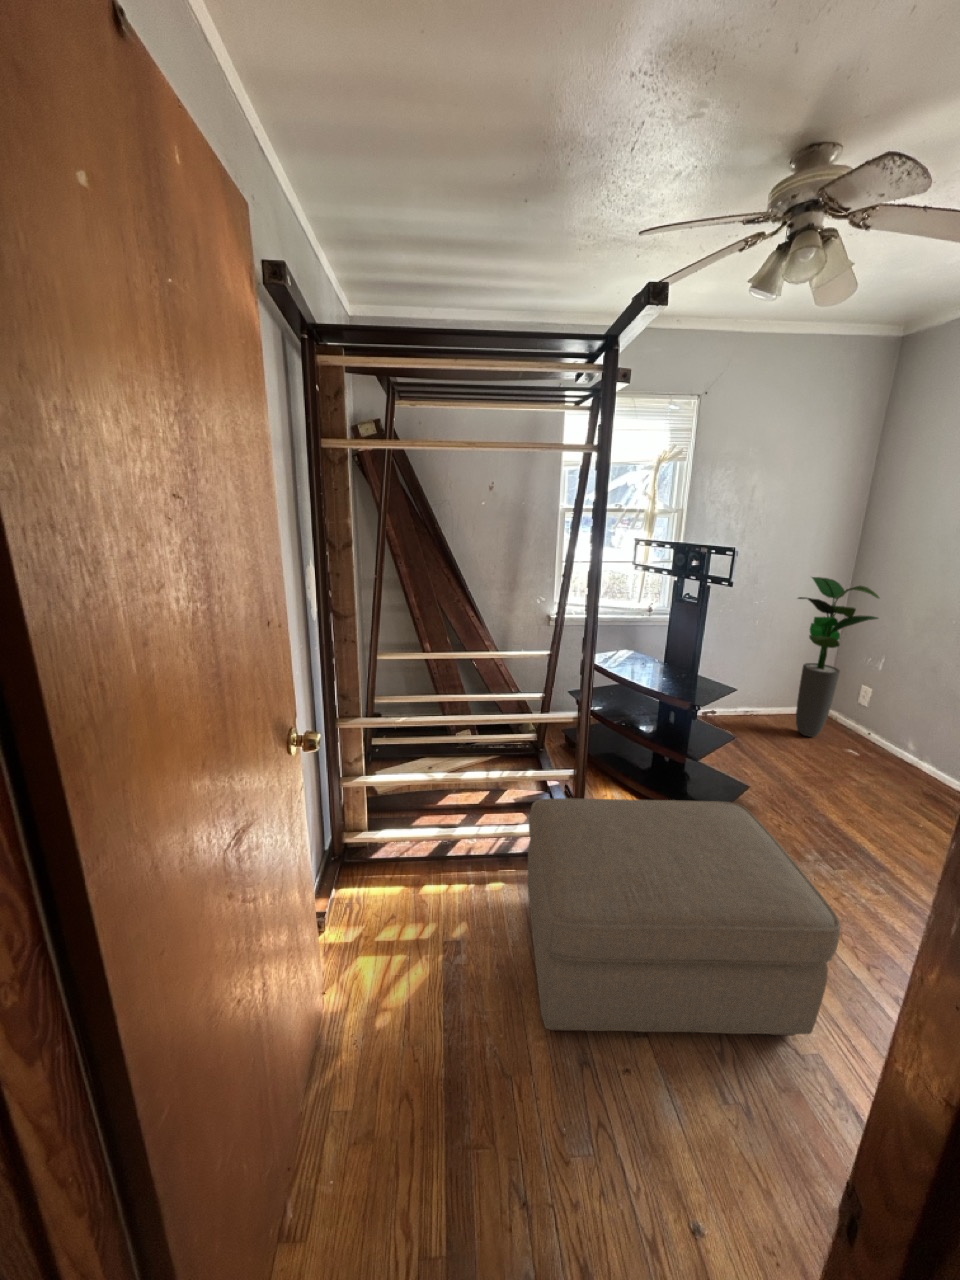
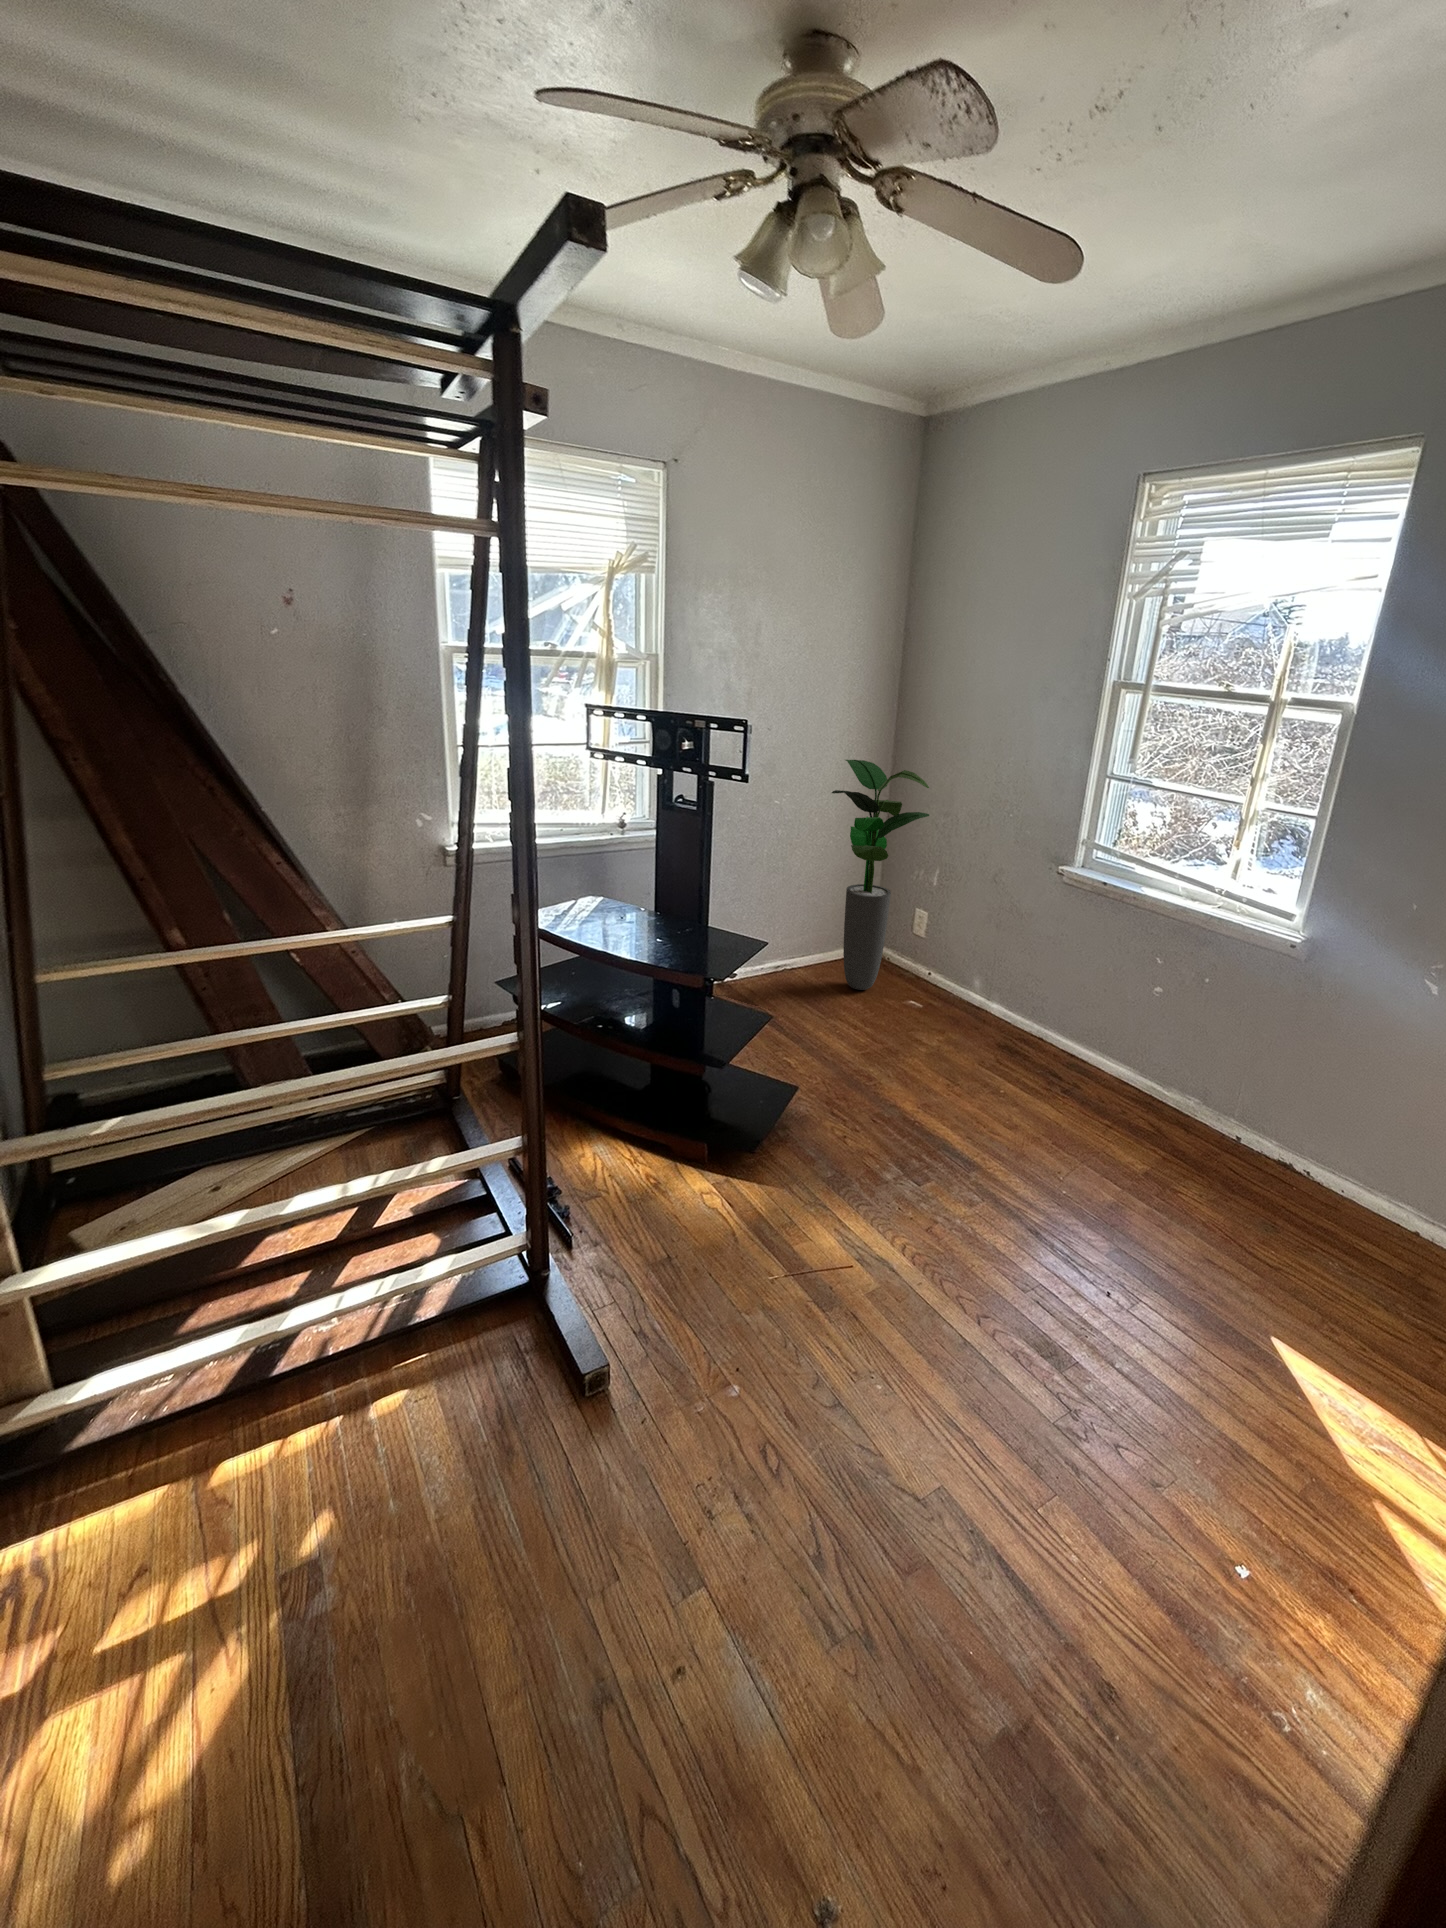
ottoman: present [527,798,841,1036] -> none [444,1132,954,1669]

